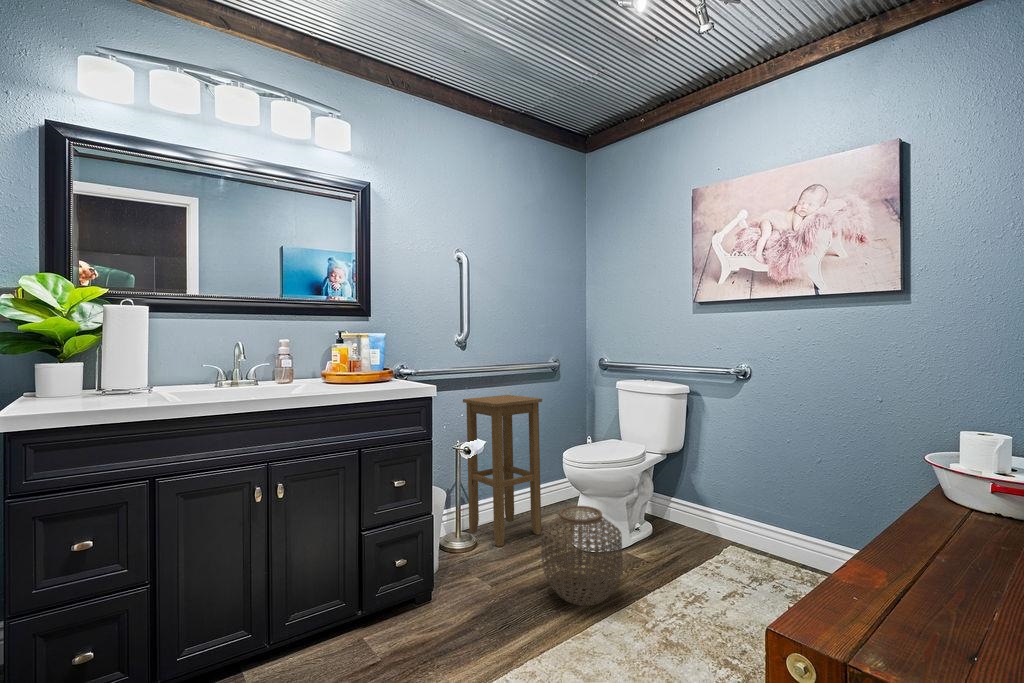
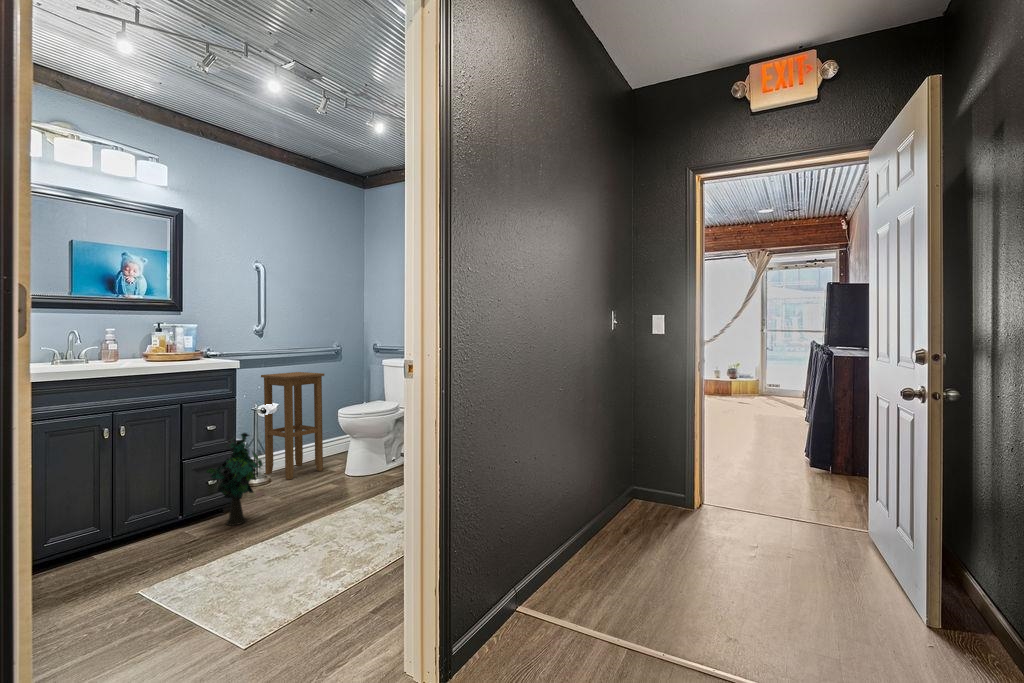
decorative plant: none [389,494,467,639] -> present [206,433,263,525]
woven basket: present [541,506,622,606] -> none [318,440,372,500]

